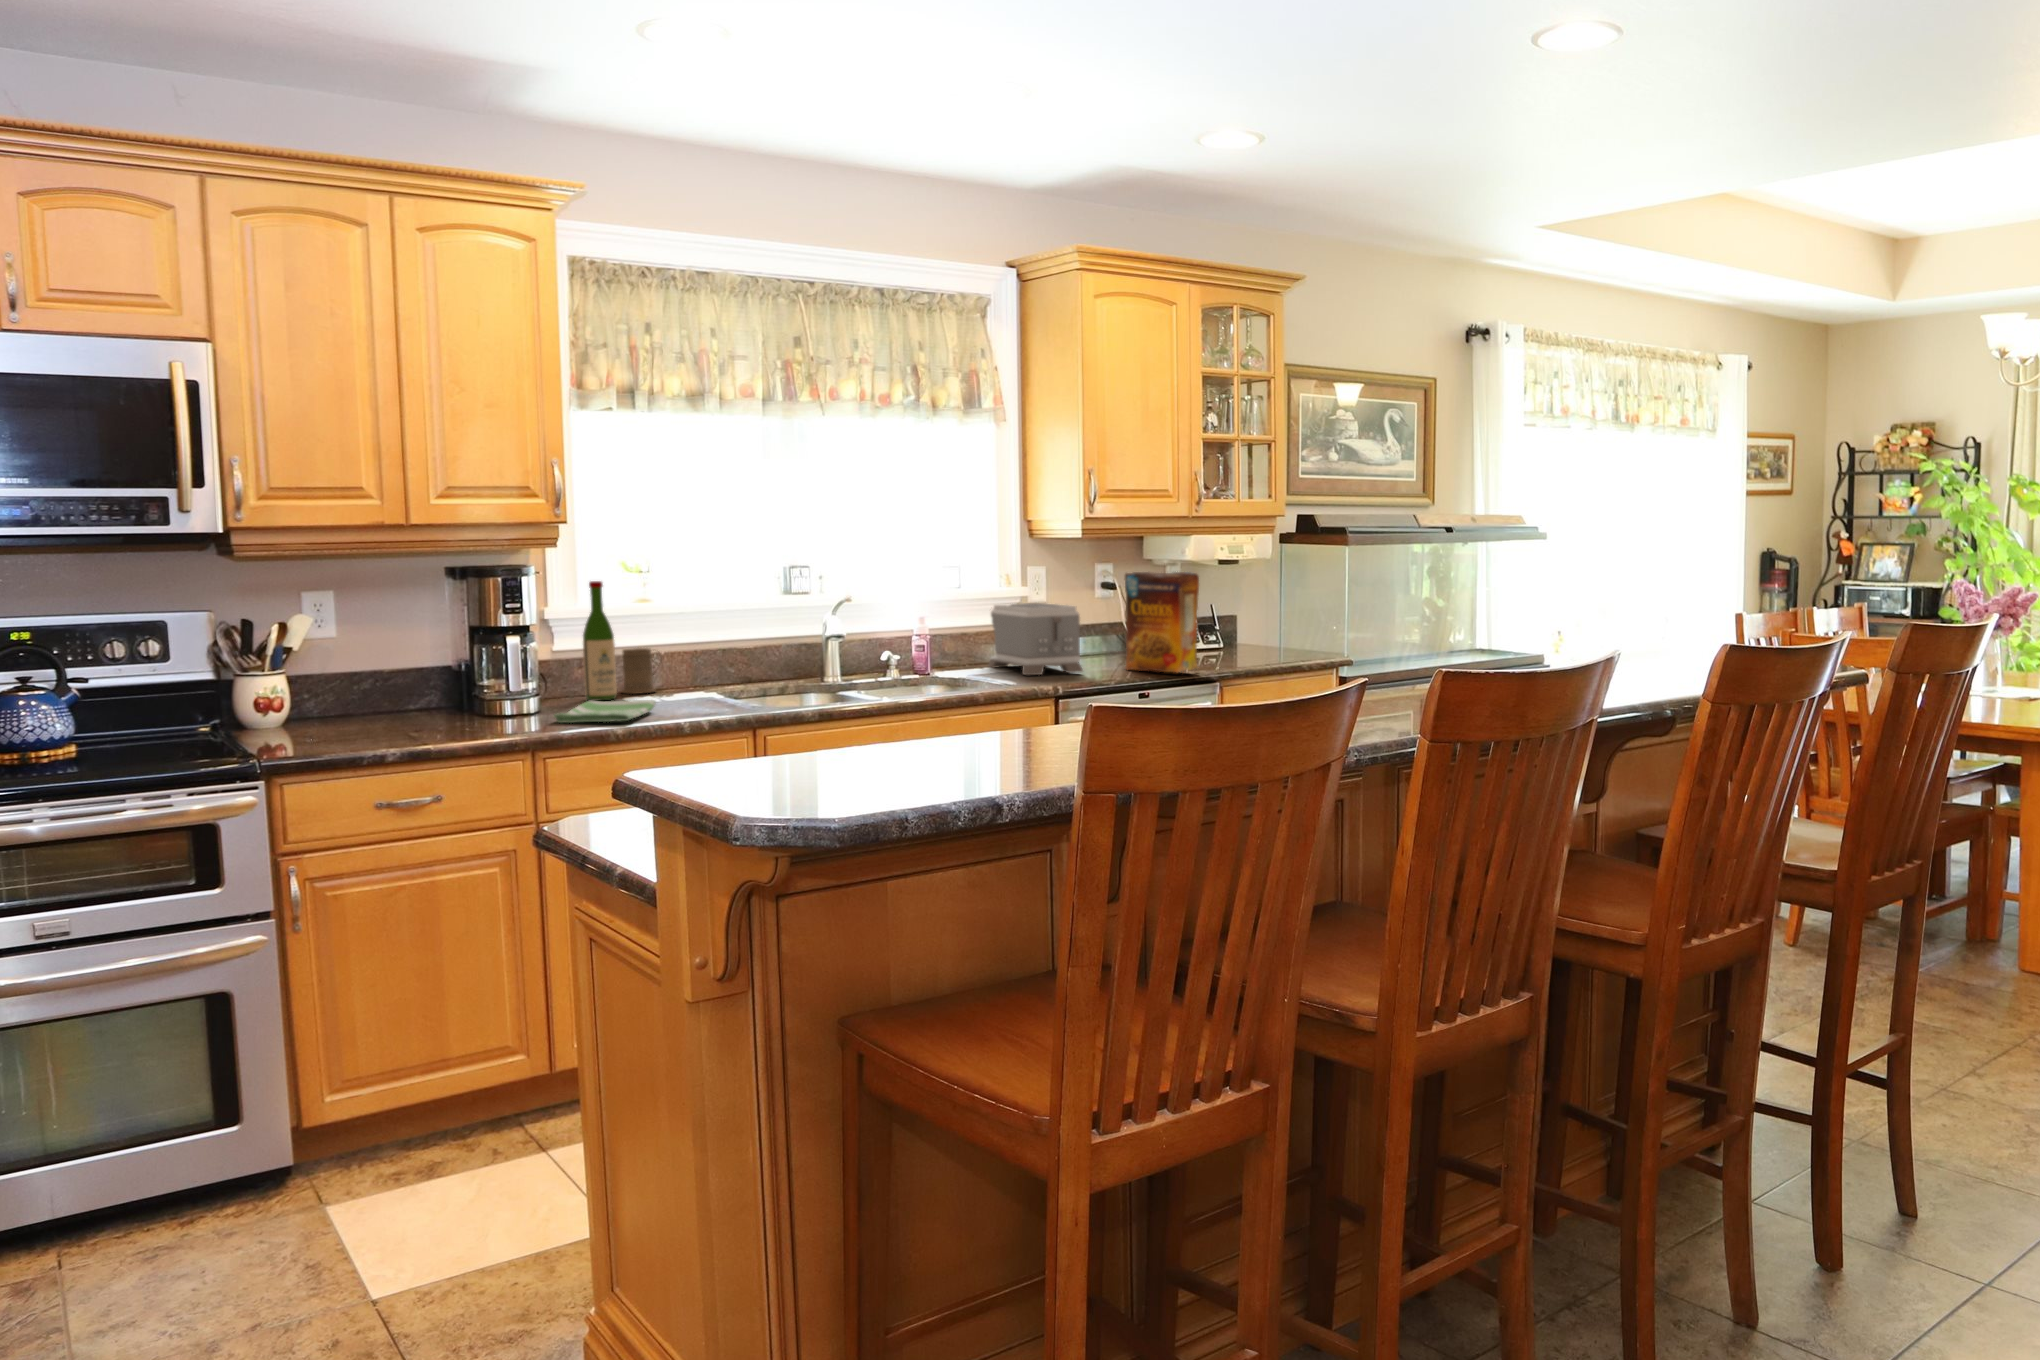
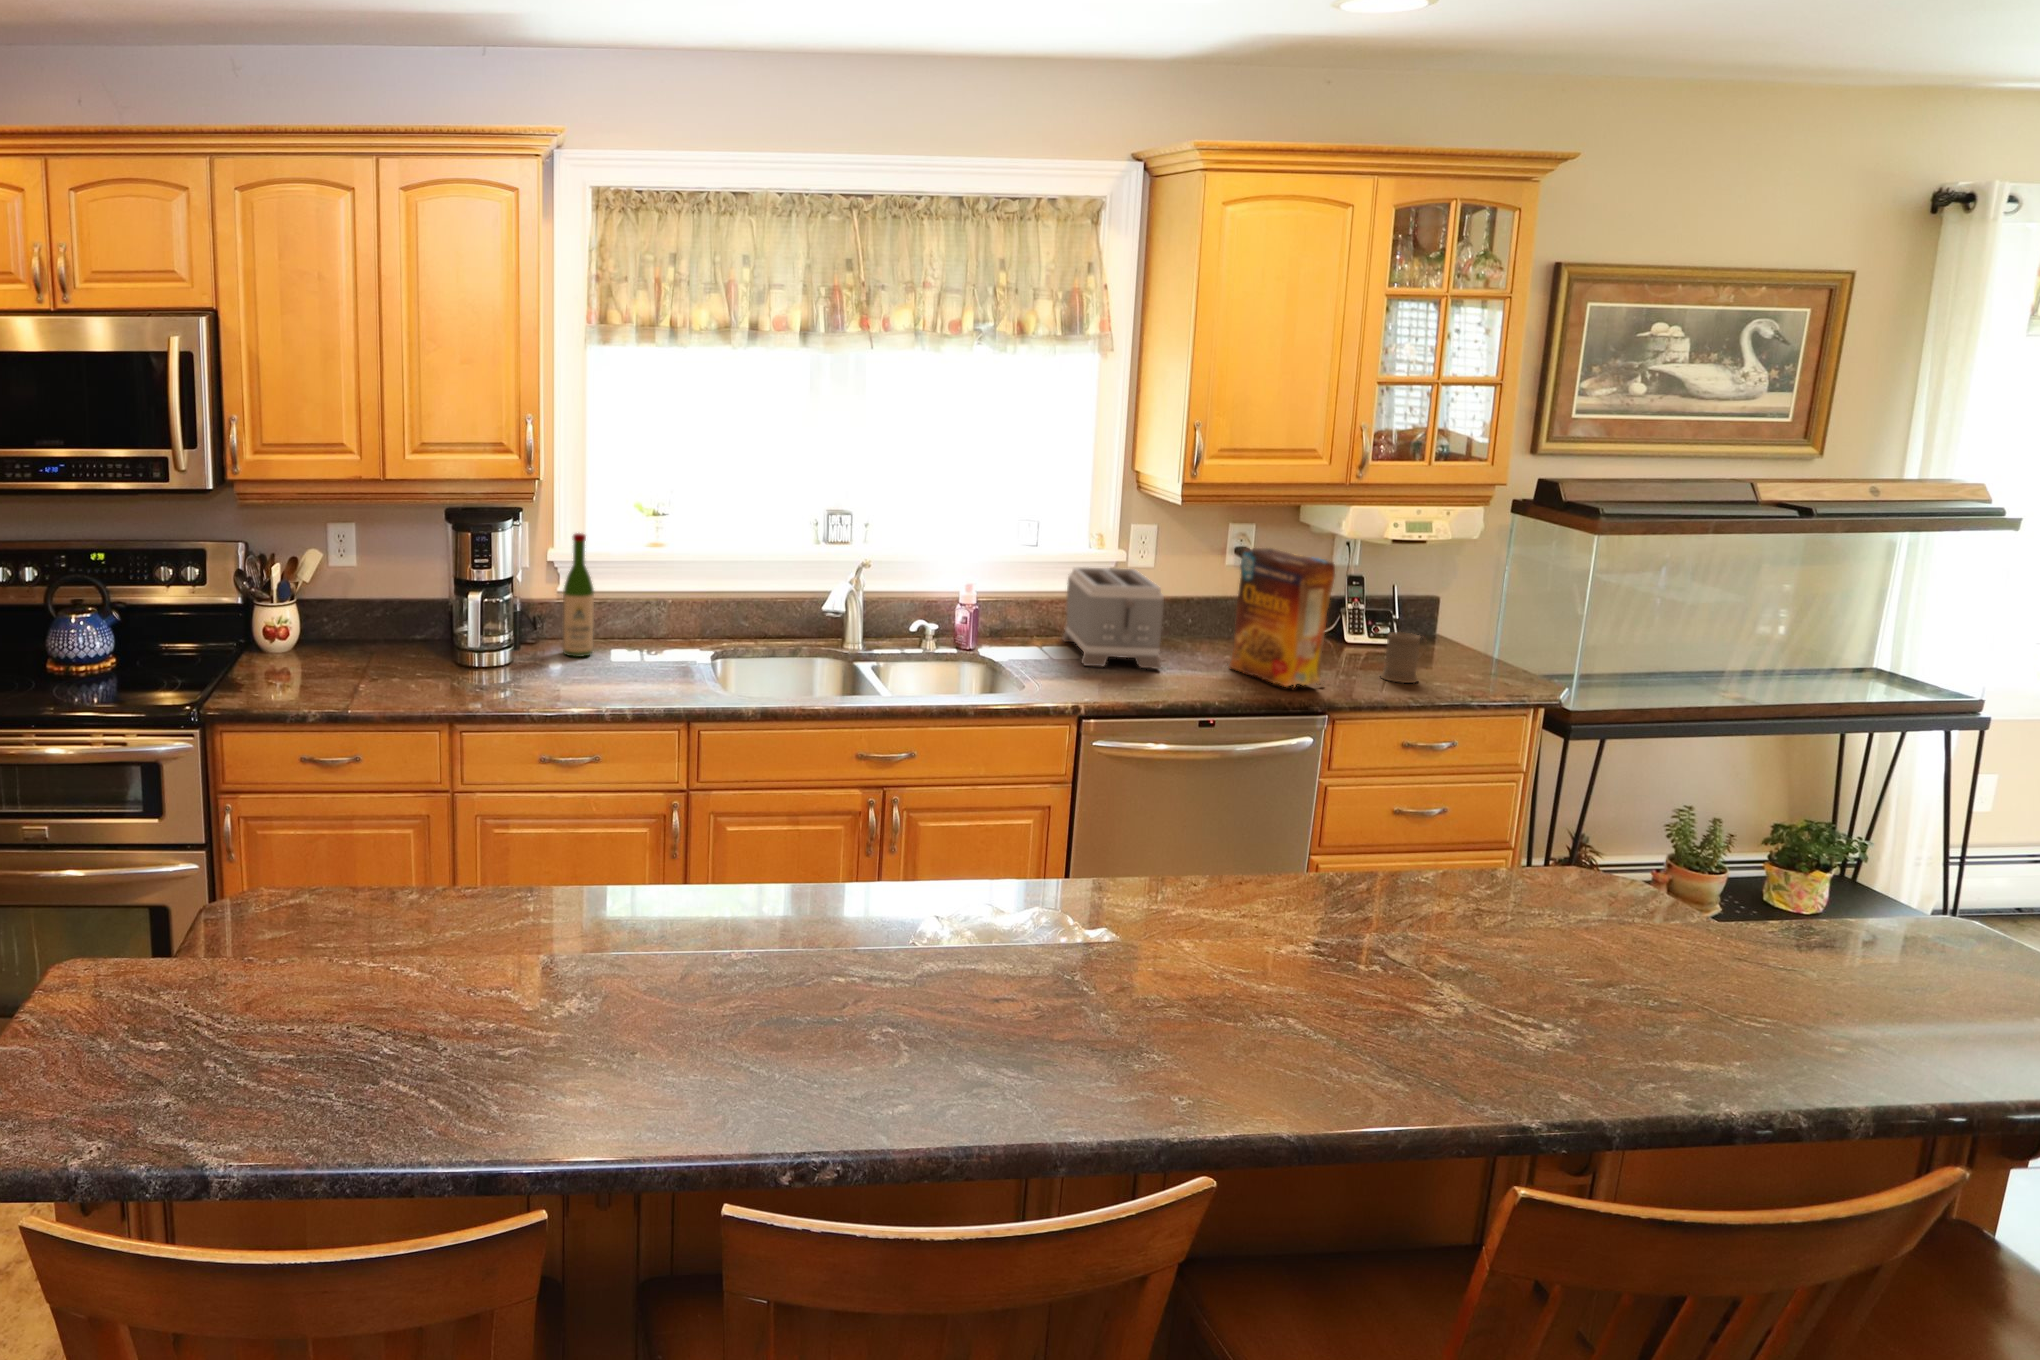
mug: present [622,648,660,694] -> present [1380,632,1425,683]
dish towel: present [554,700,656,723] -> none [484,664,602,702]

